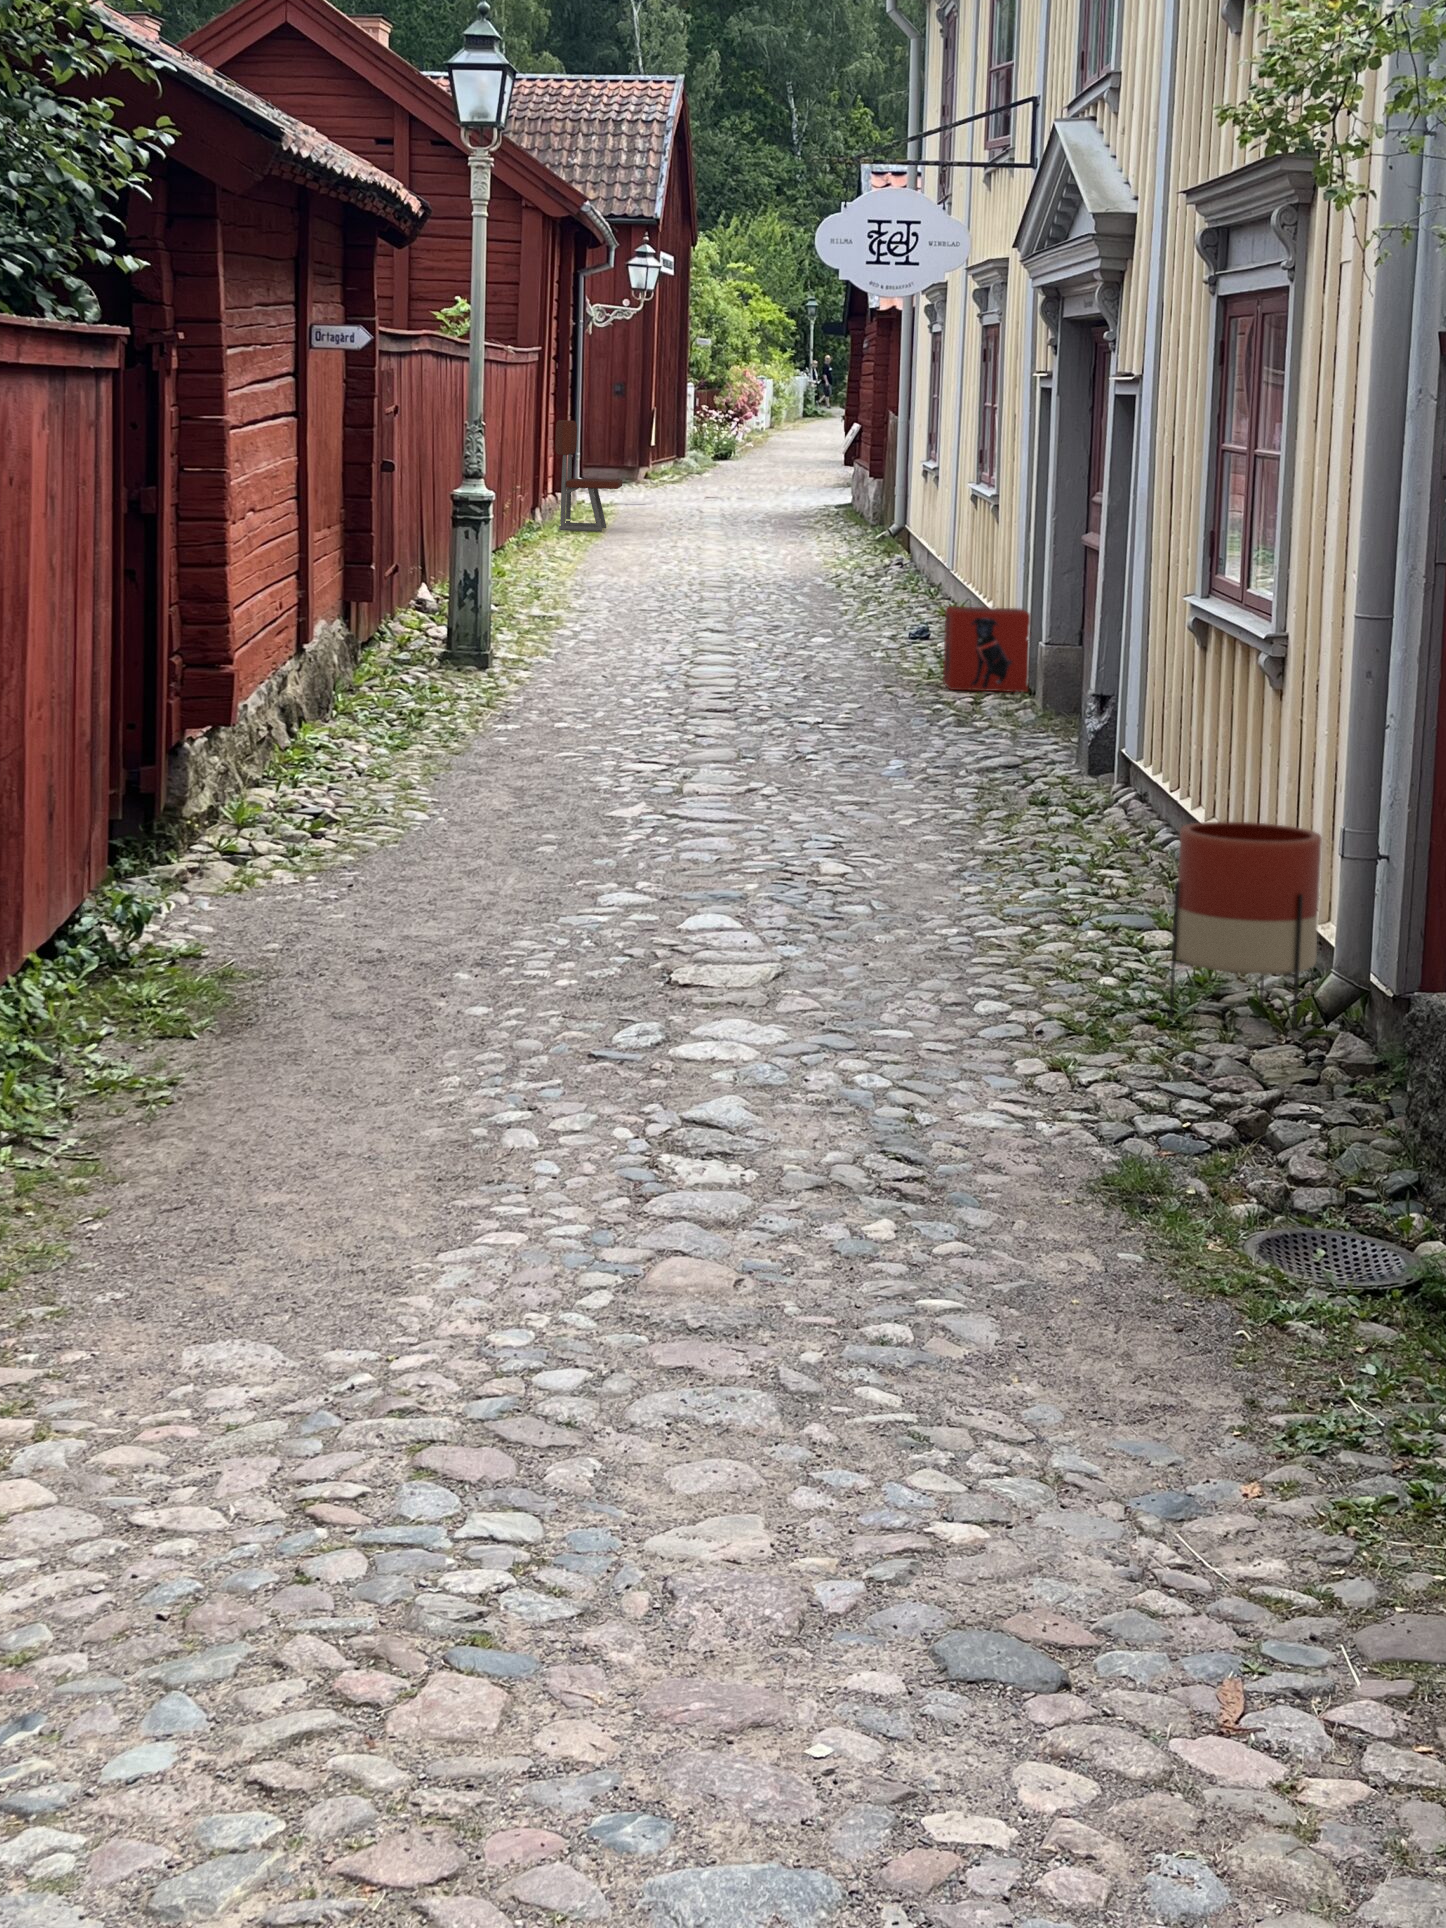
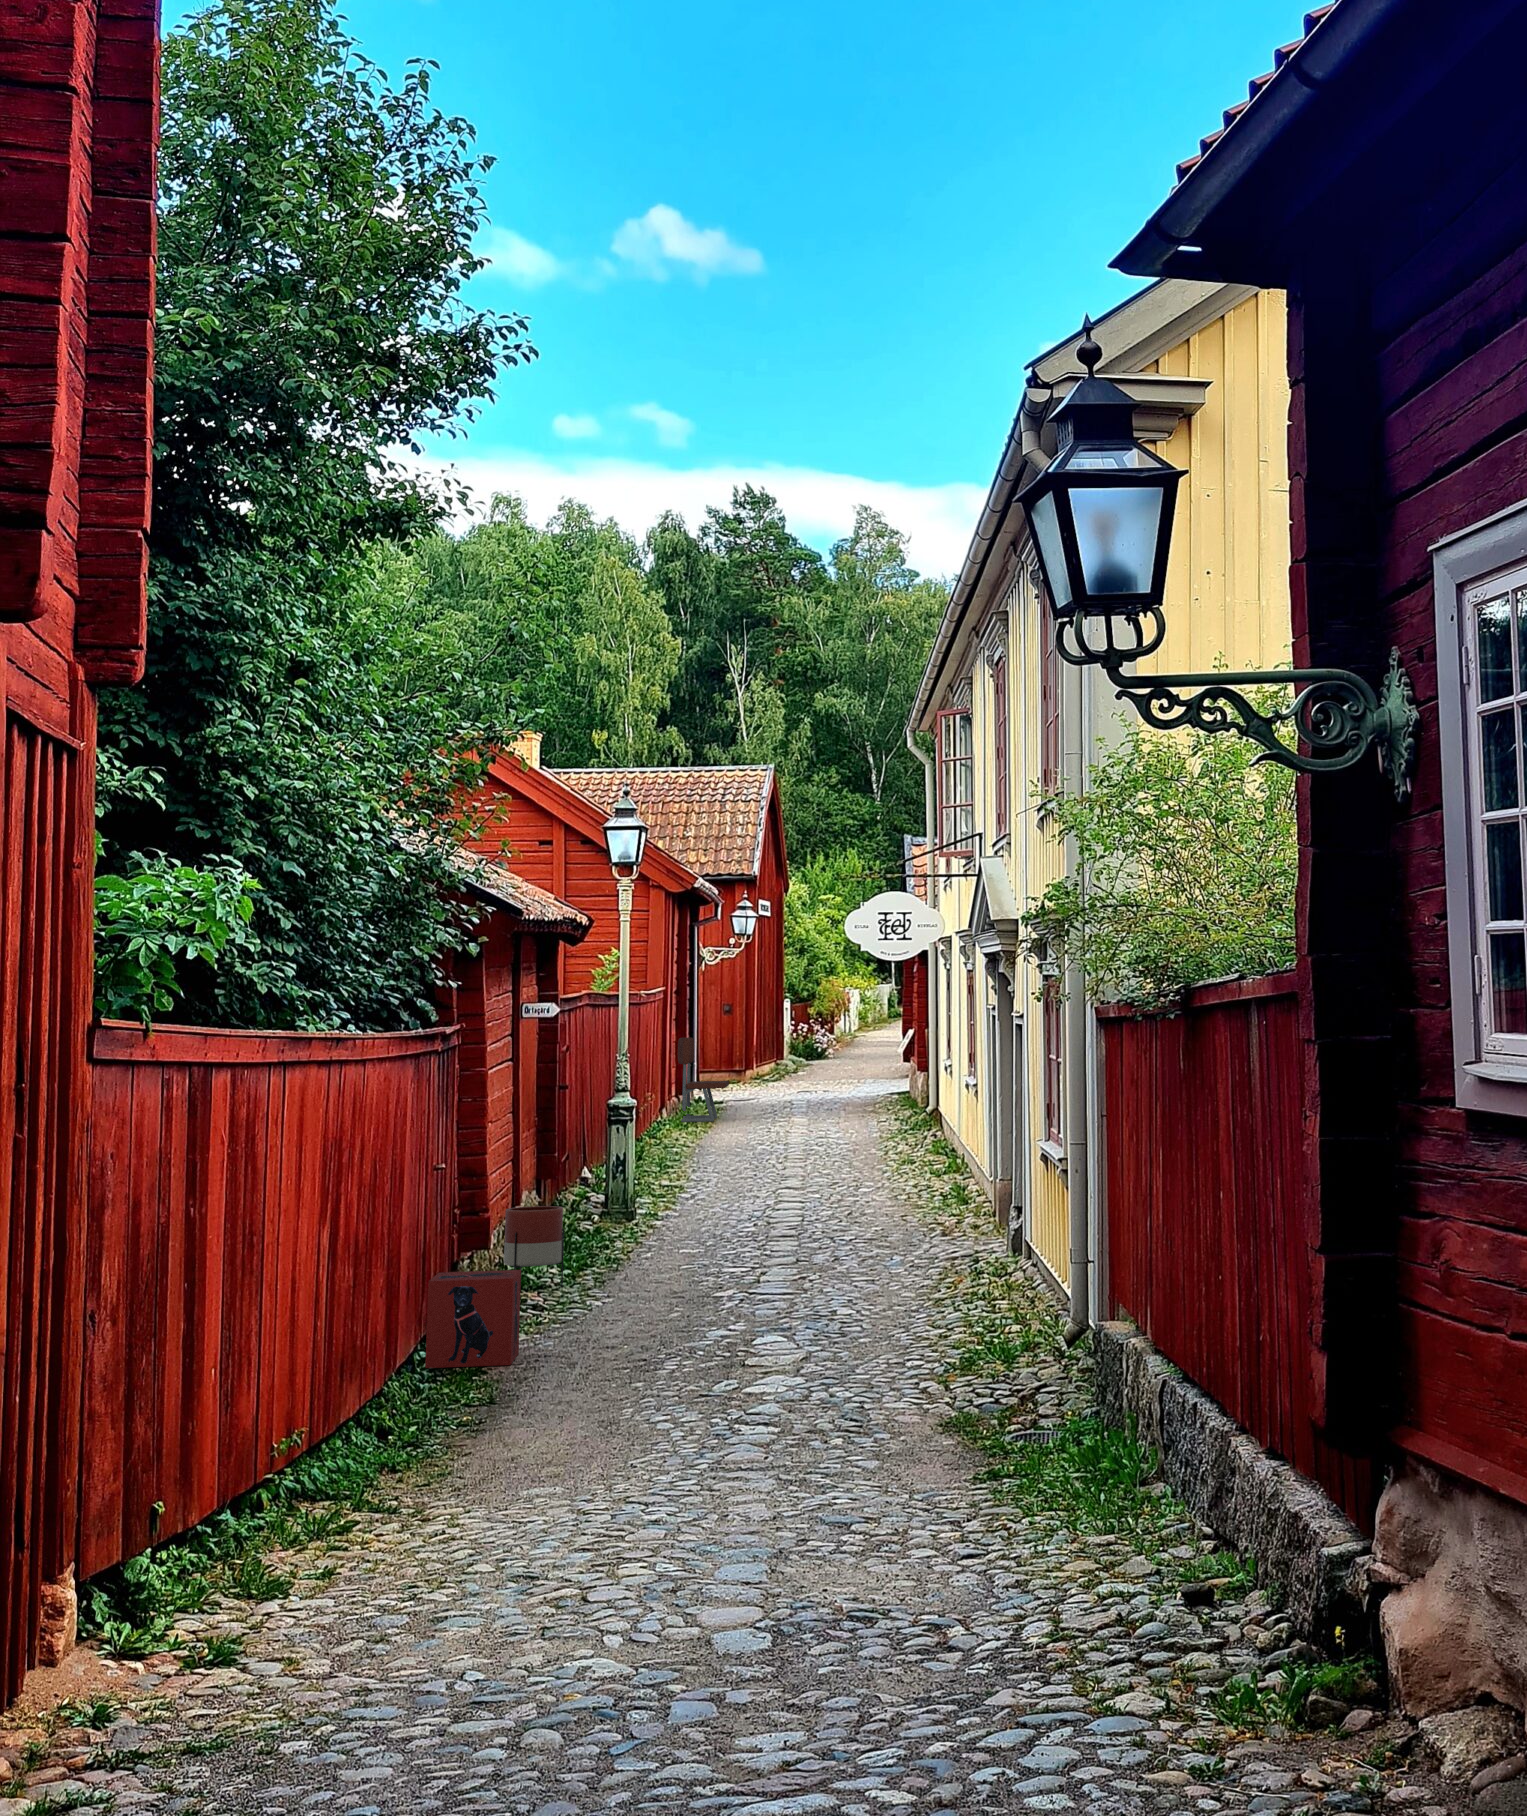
storage box: present [943,606,1031,692] -> present [425,1270,521,1368]
planter: present [1169,822,1322,1033] -> present [504,1206,564,1287]

